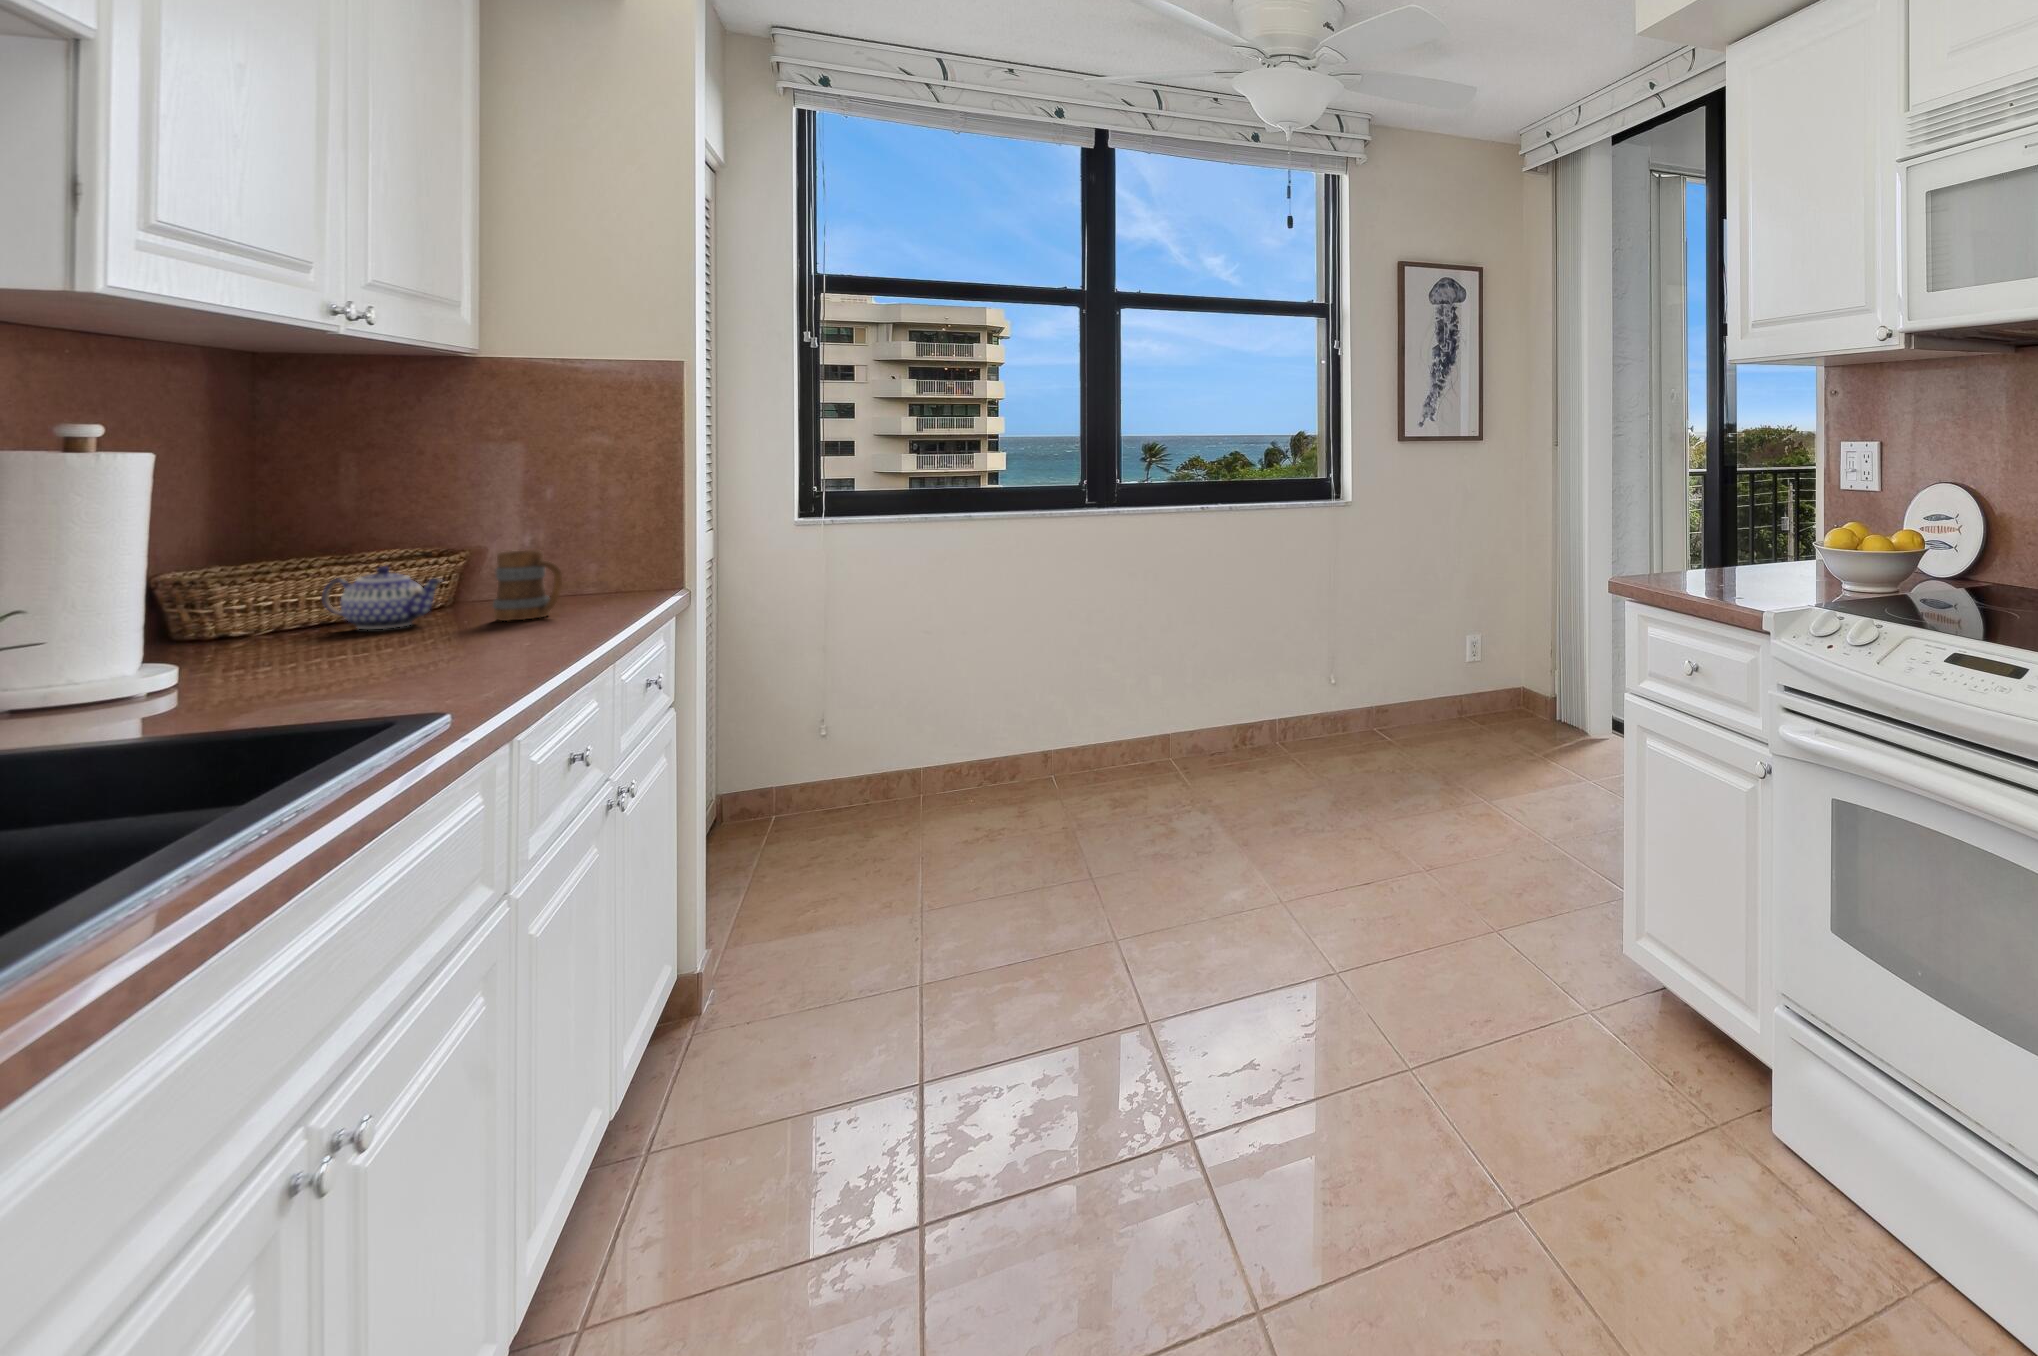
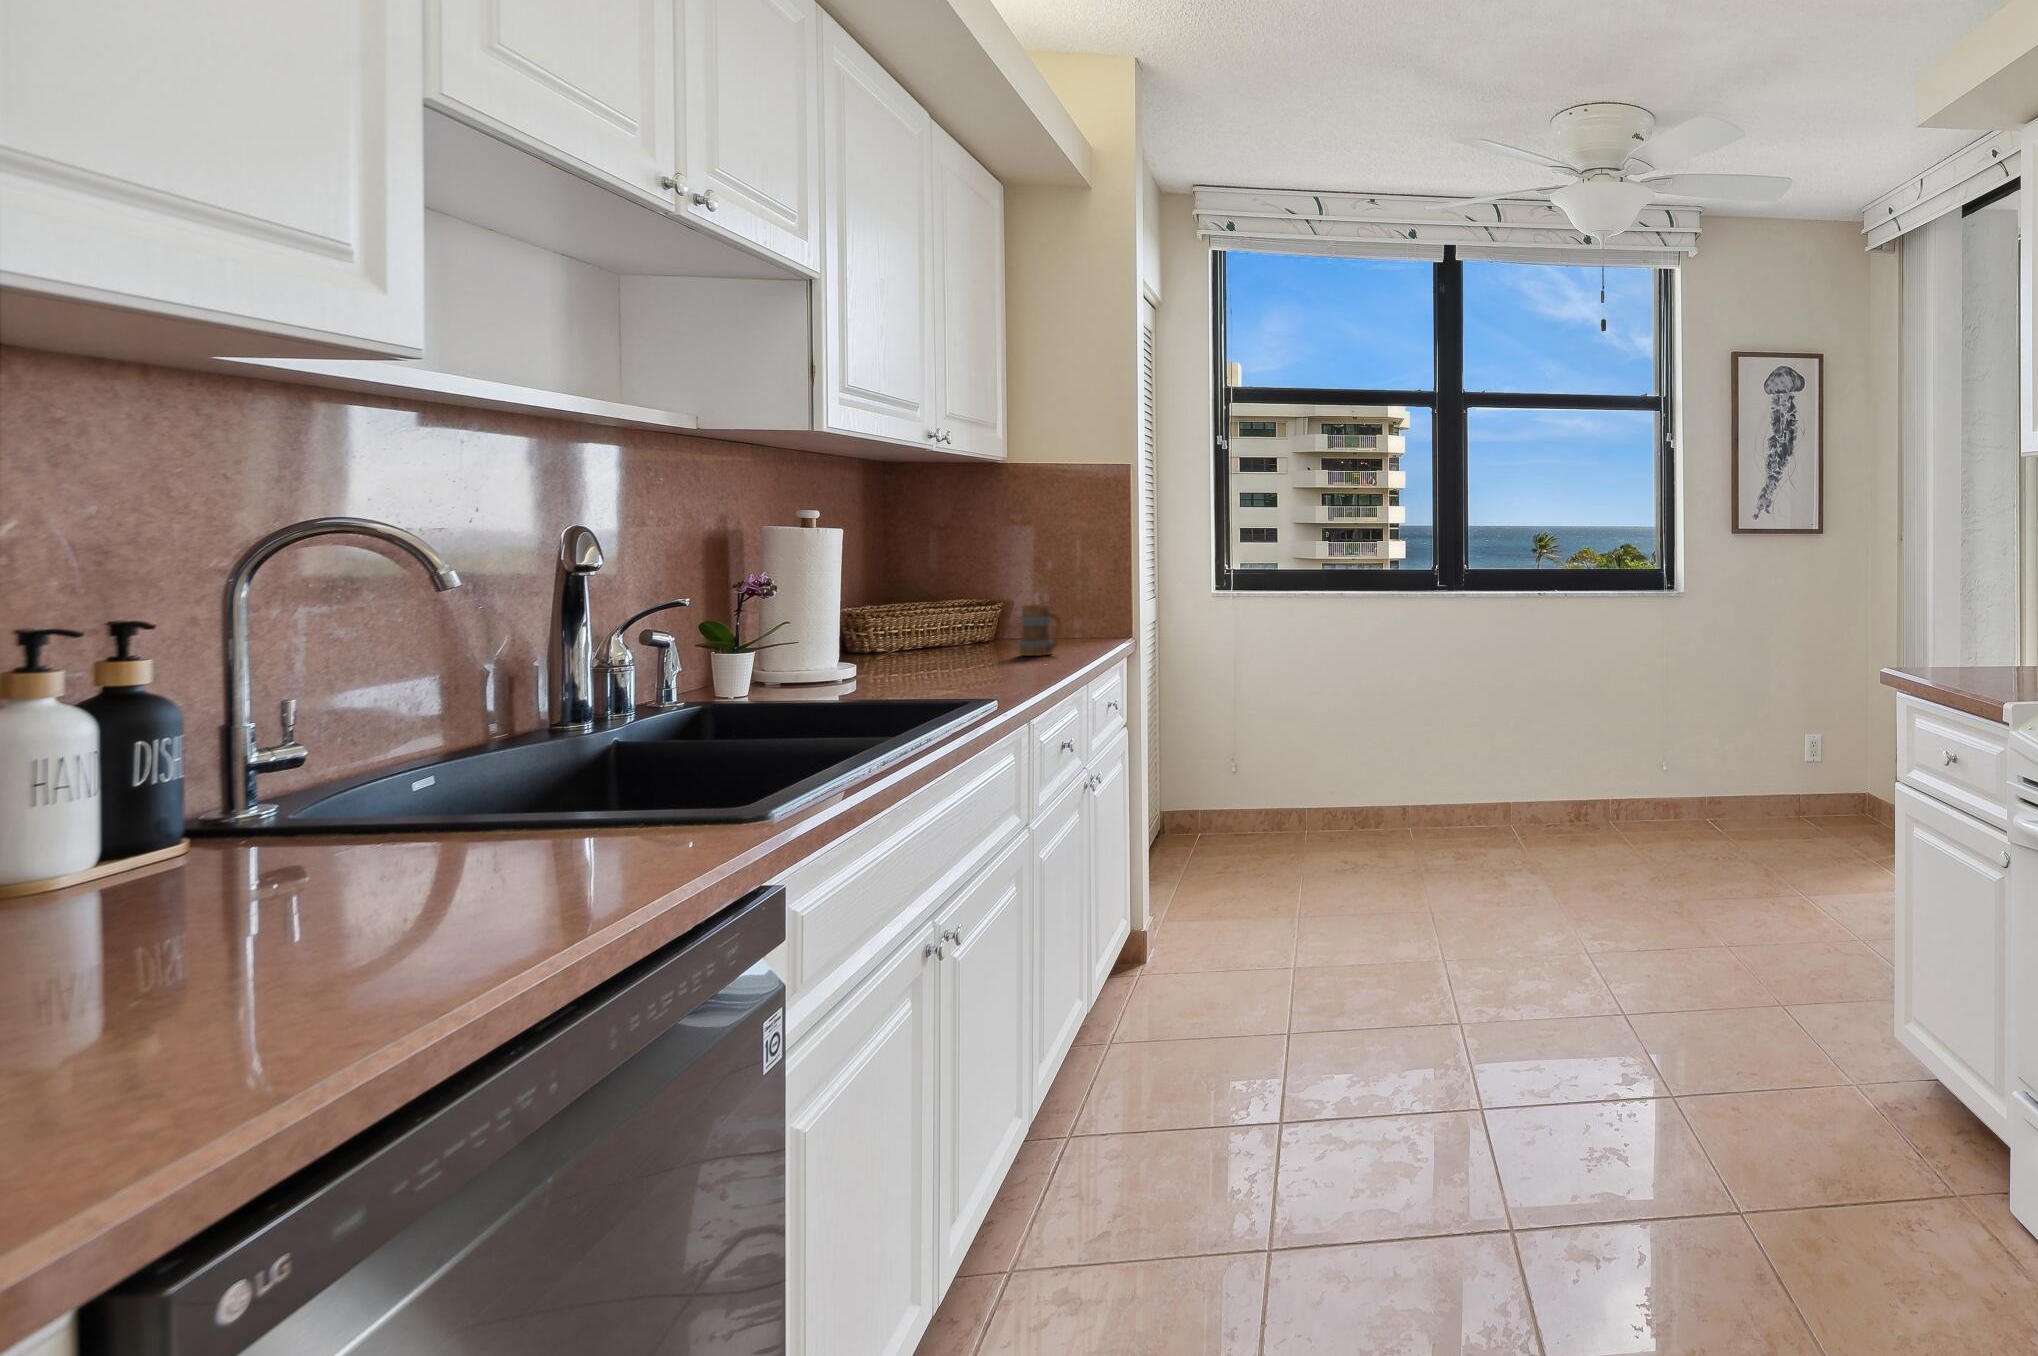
teapot: present [322,566,441,629] -> none [918,613,989,658]

